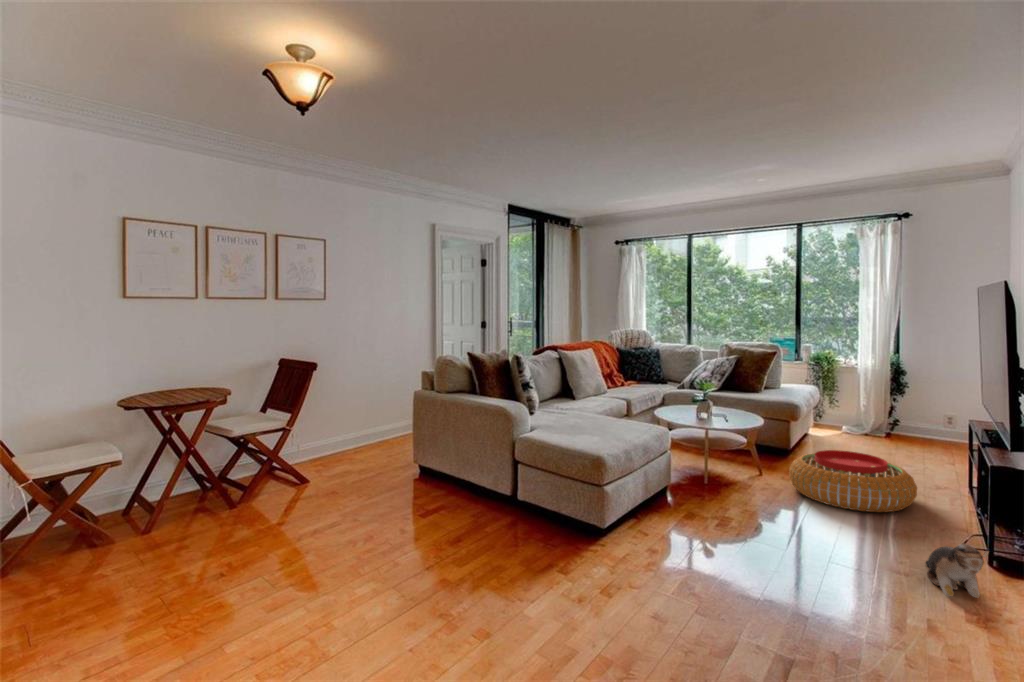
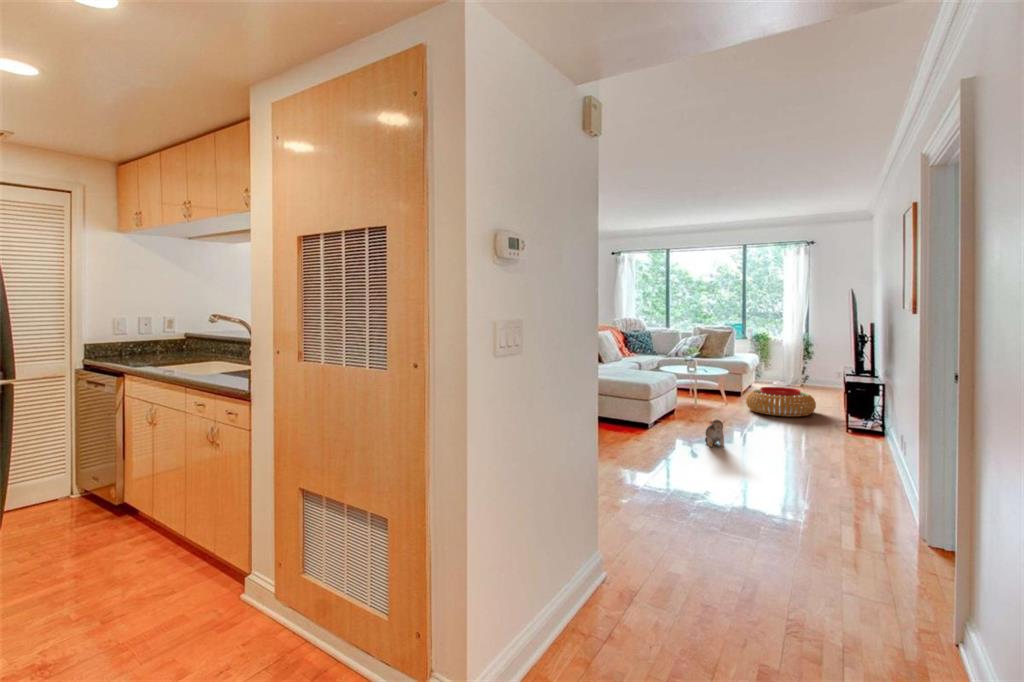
plush toy: present [926,543,989,598] -> present [705,419,724,447]

